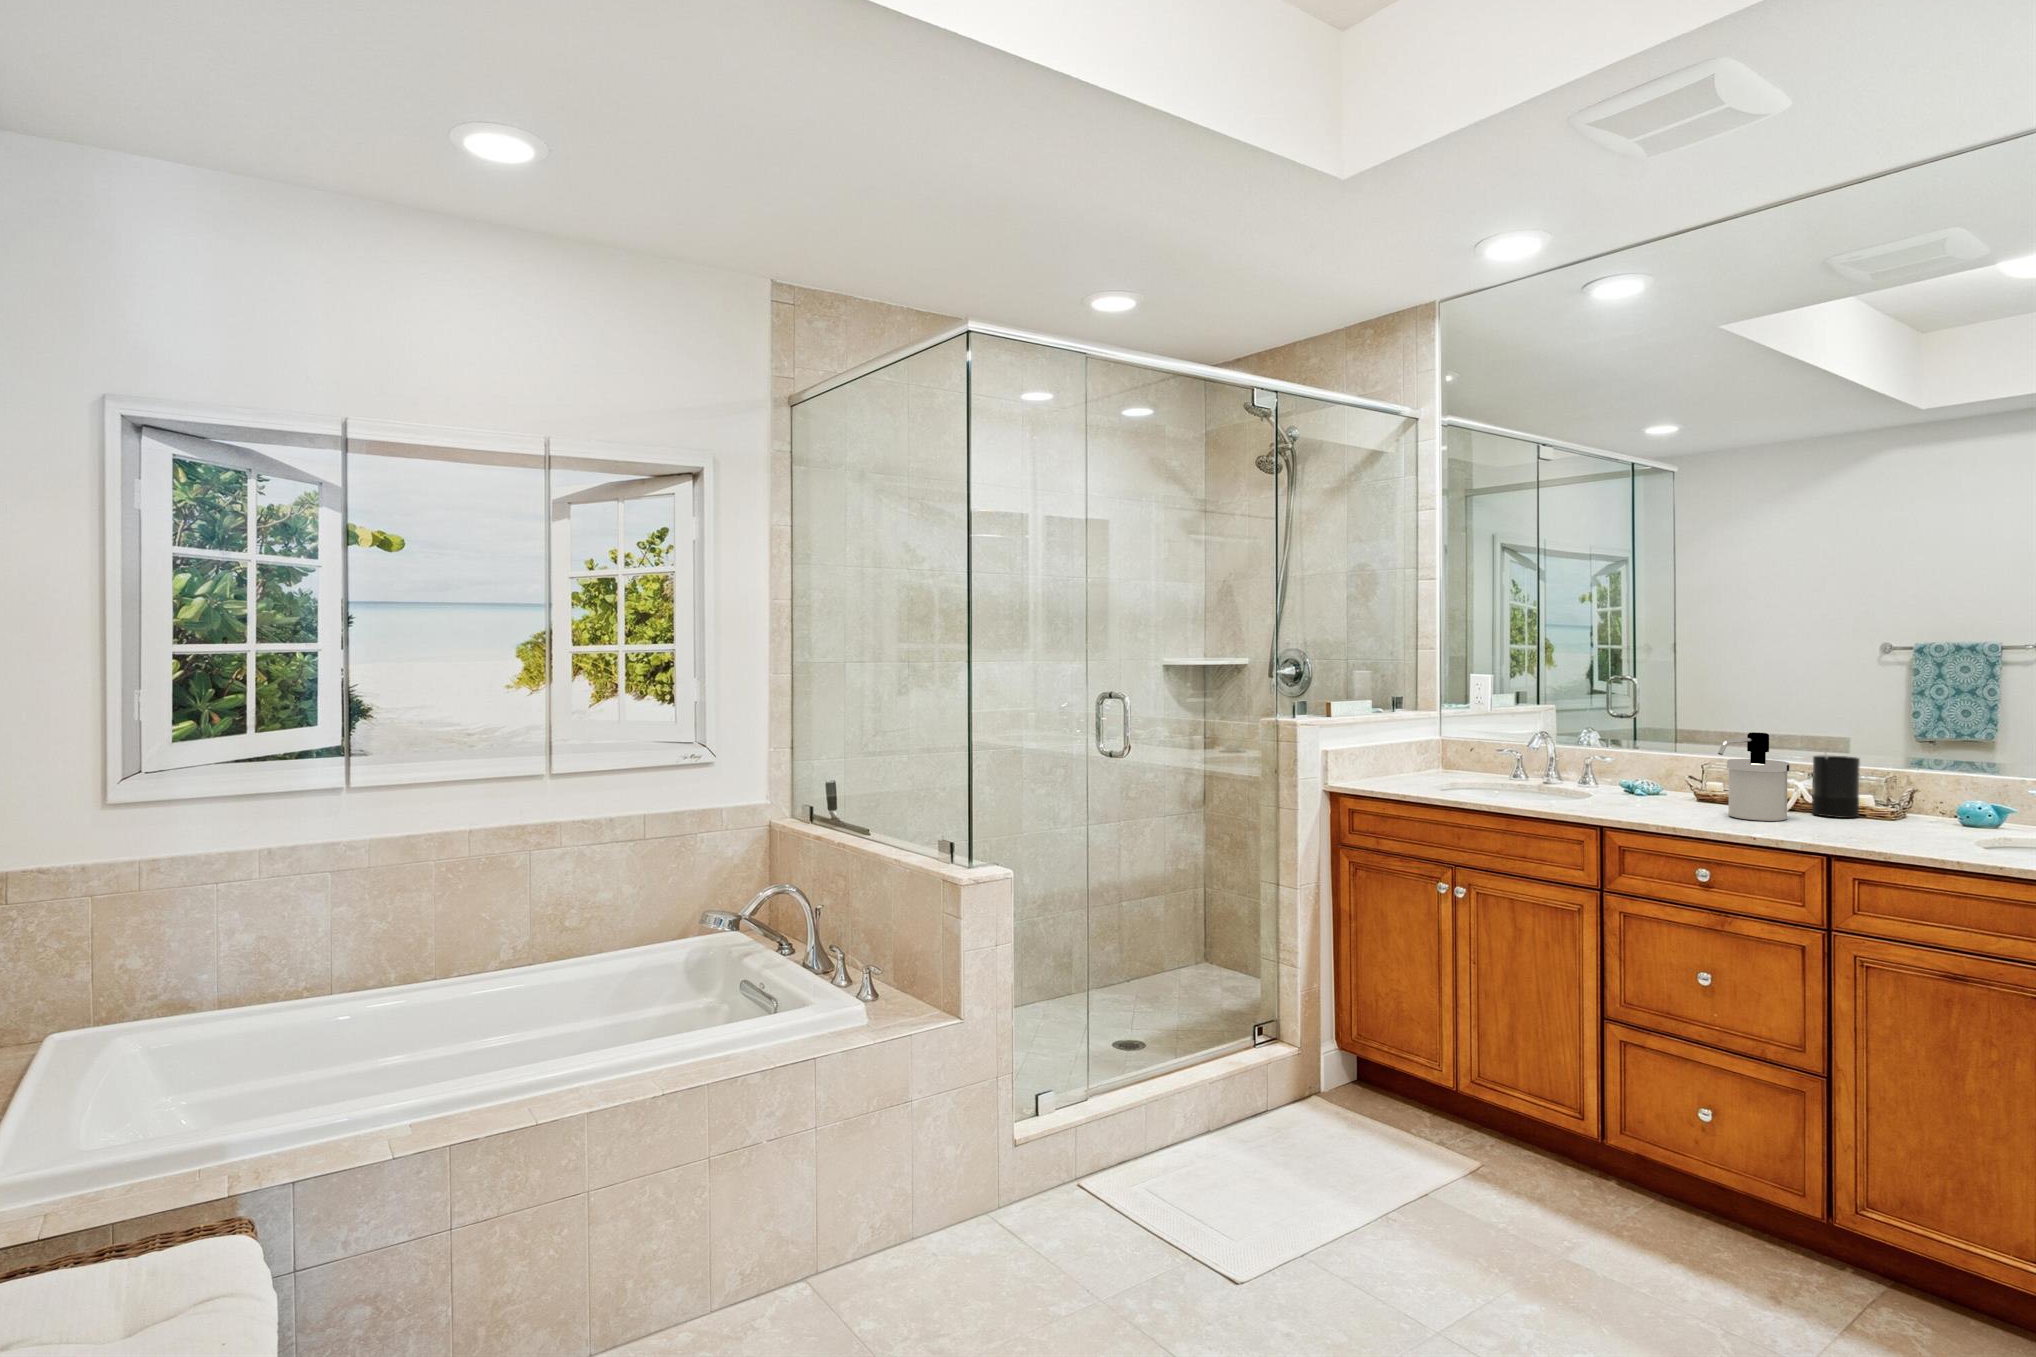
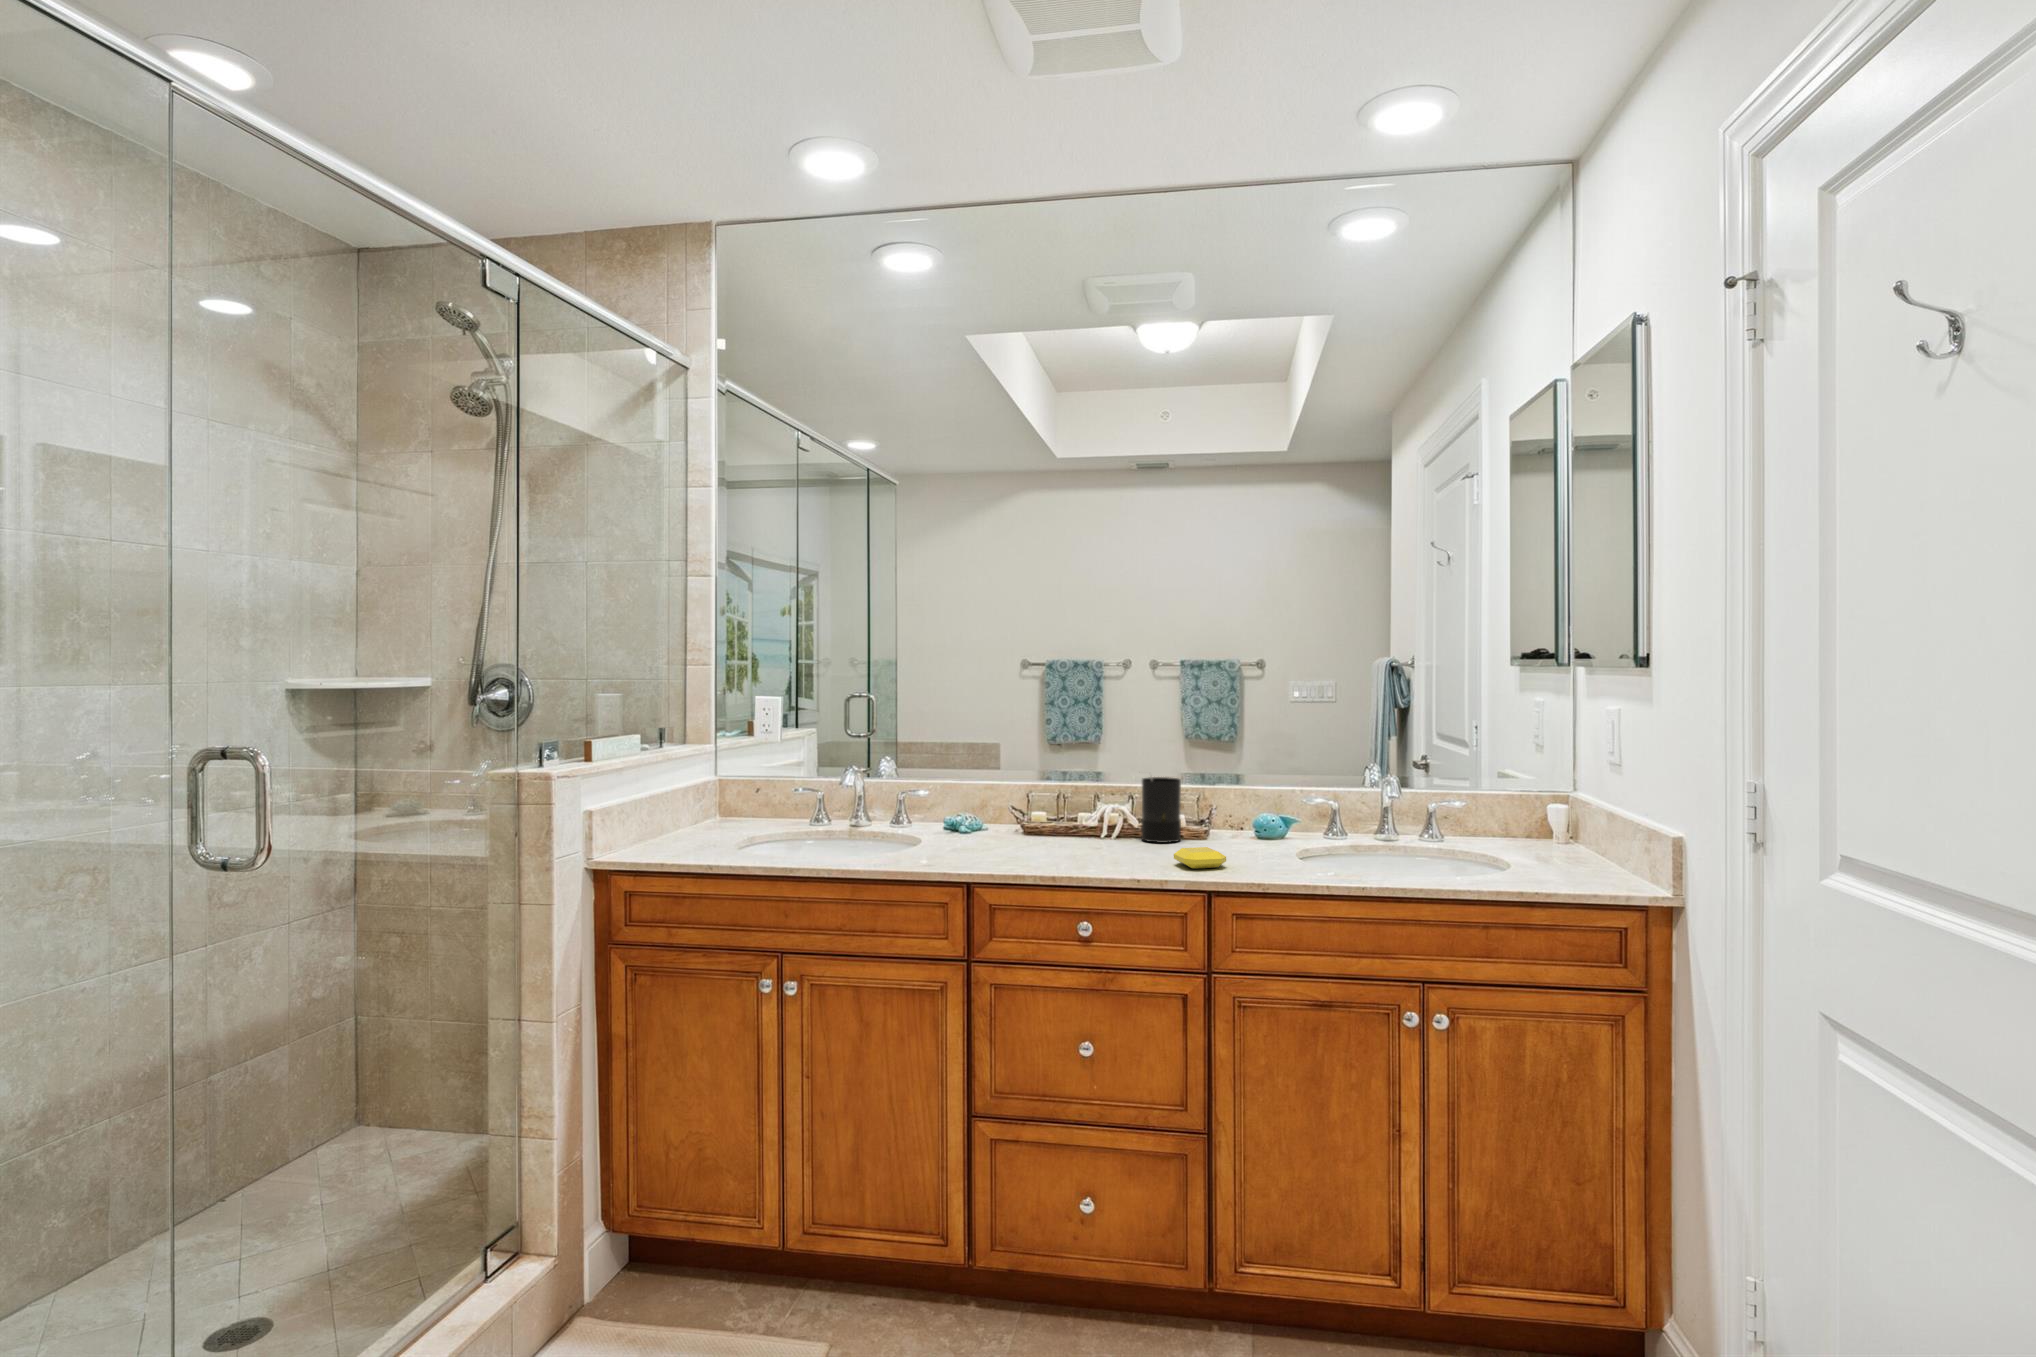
soap dispenser: present [1718,732,1790,821] -> none [1079,758,1136,855]
soap bar: none [1810,817,1866,838] -> present [1174,847,1226,869]

